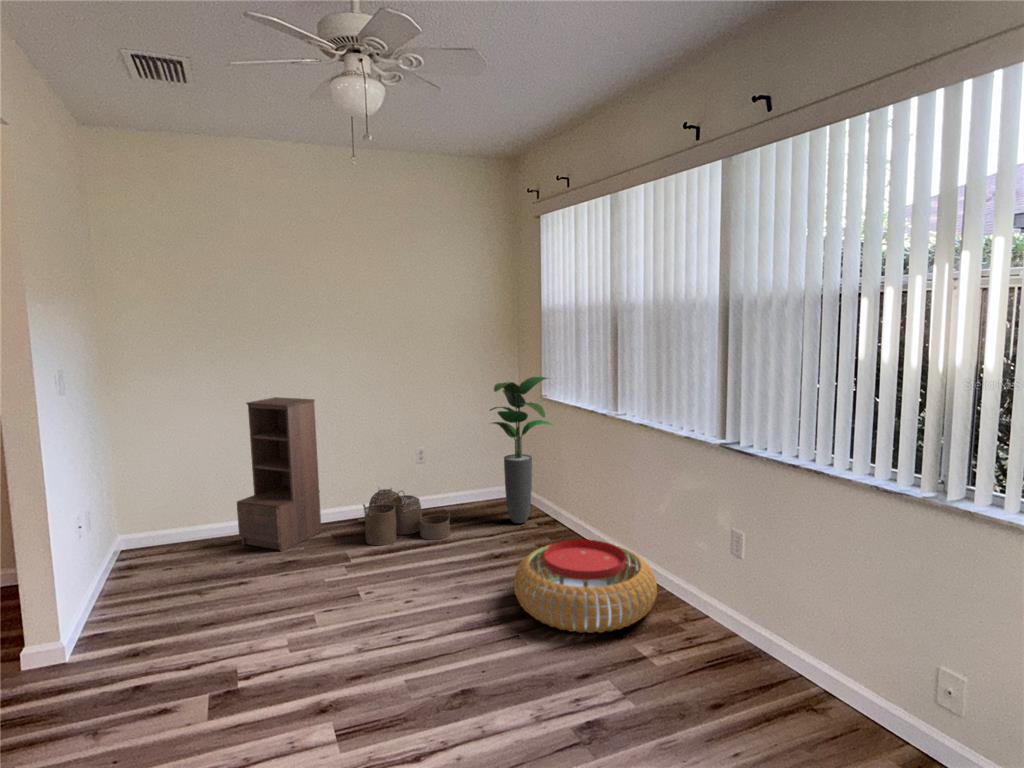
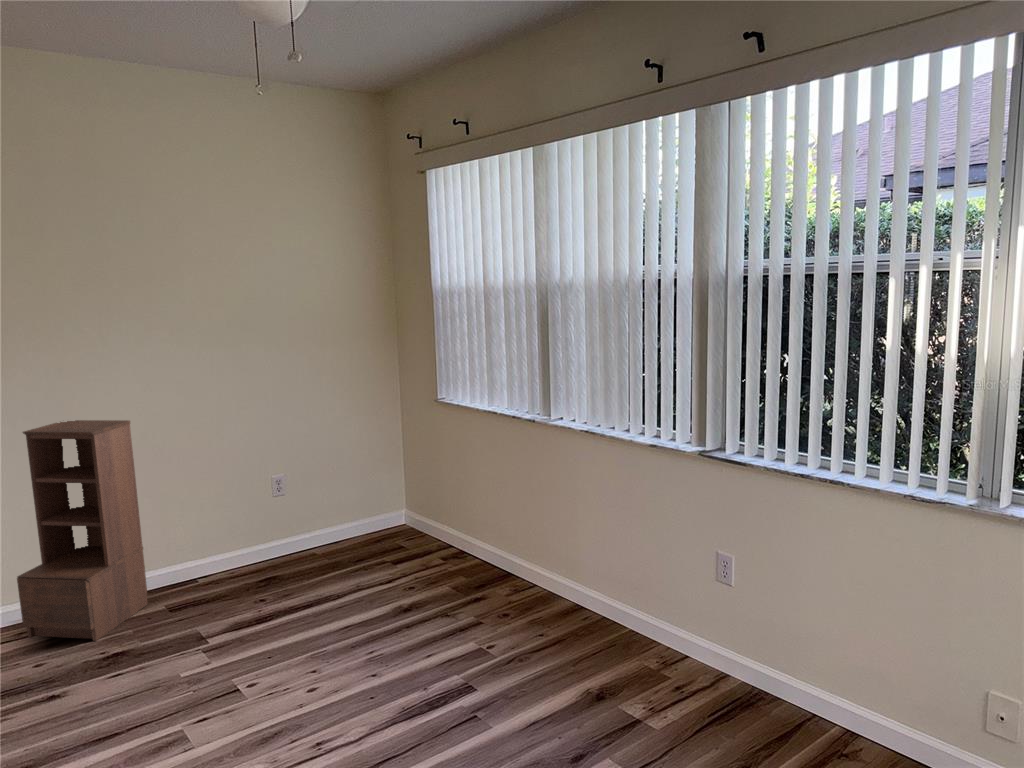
potted plant: present [490,377,553,523] -> none [373,374,459,561]
woven basket: present [363,489,450,545] -> none [213,532,335,614]
pouf: present [514,539,657,633] -> none [452,579,629,701]

